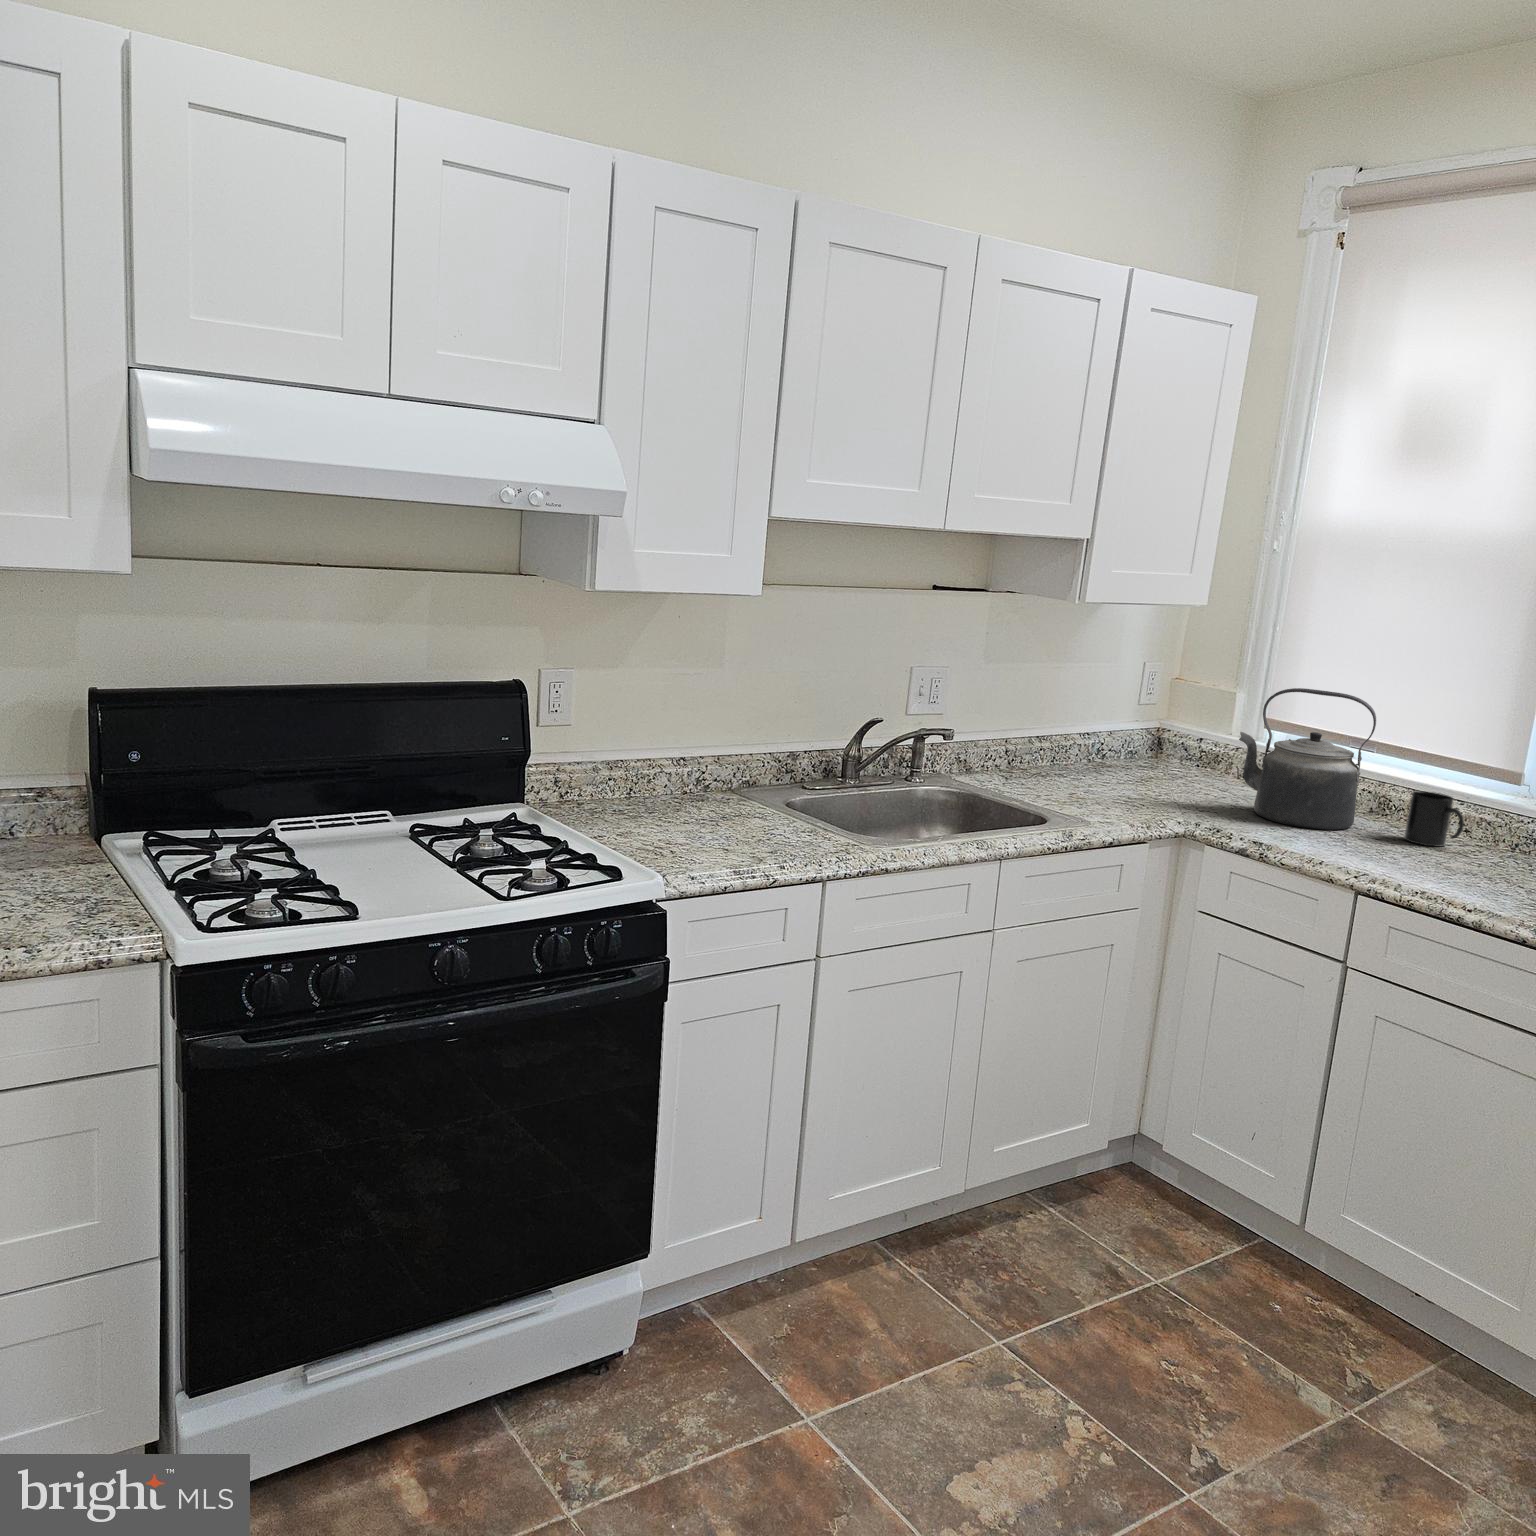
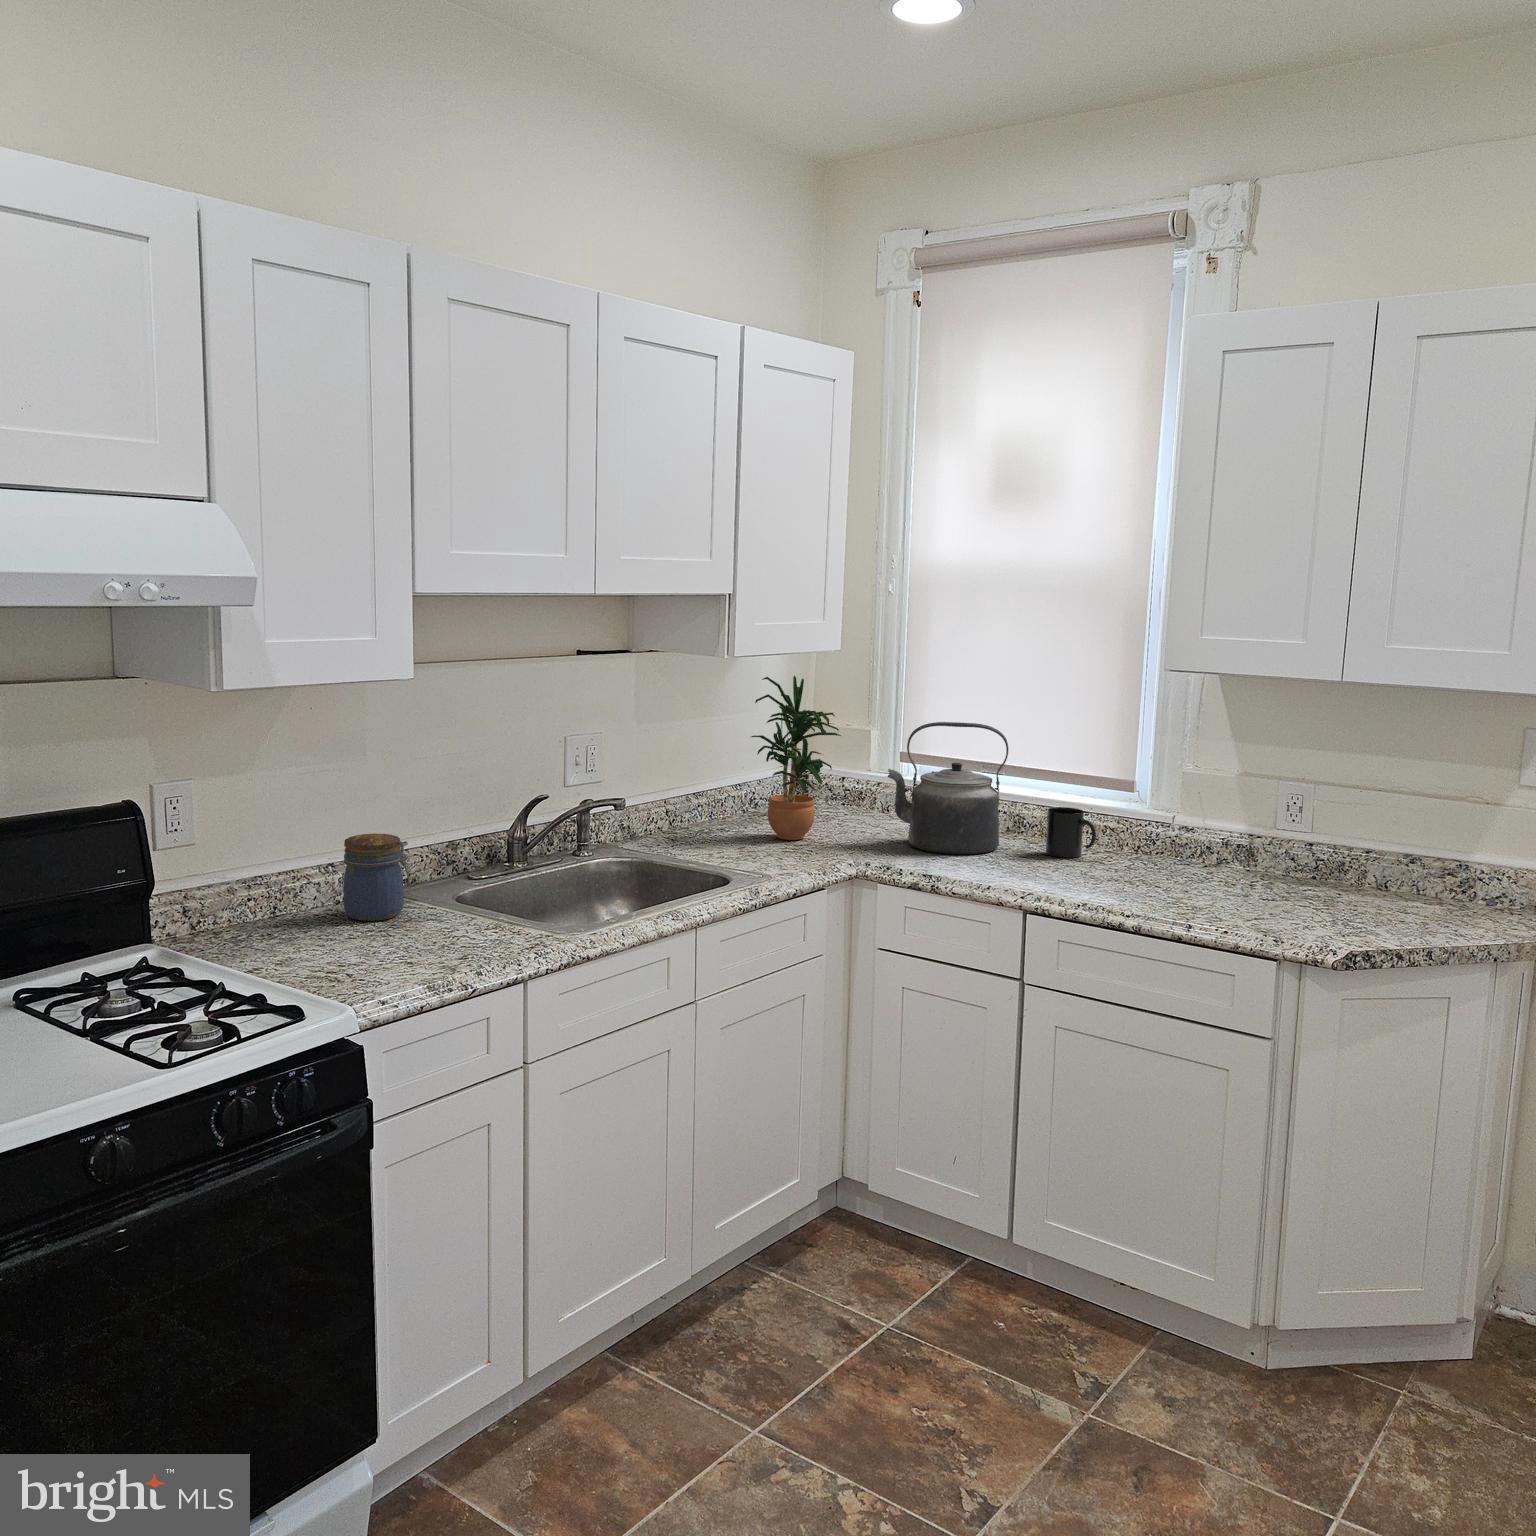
potted plant: none [1098,626,1195,793] -> present [751,676,841,840]
jar: none [685,734,746,812] -> present [343,833,410,921]

